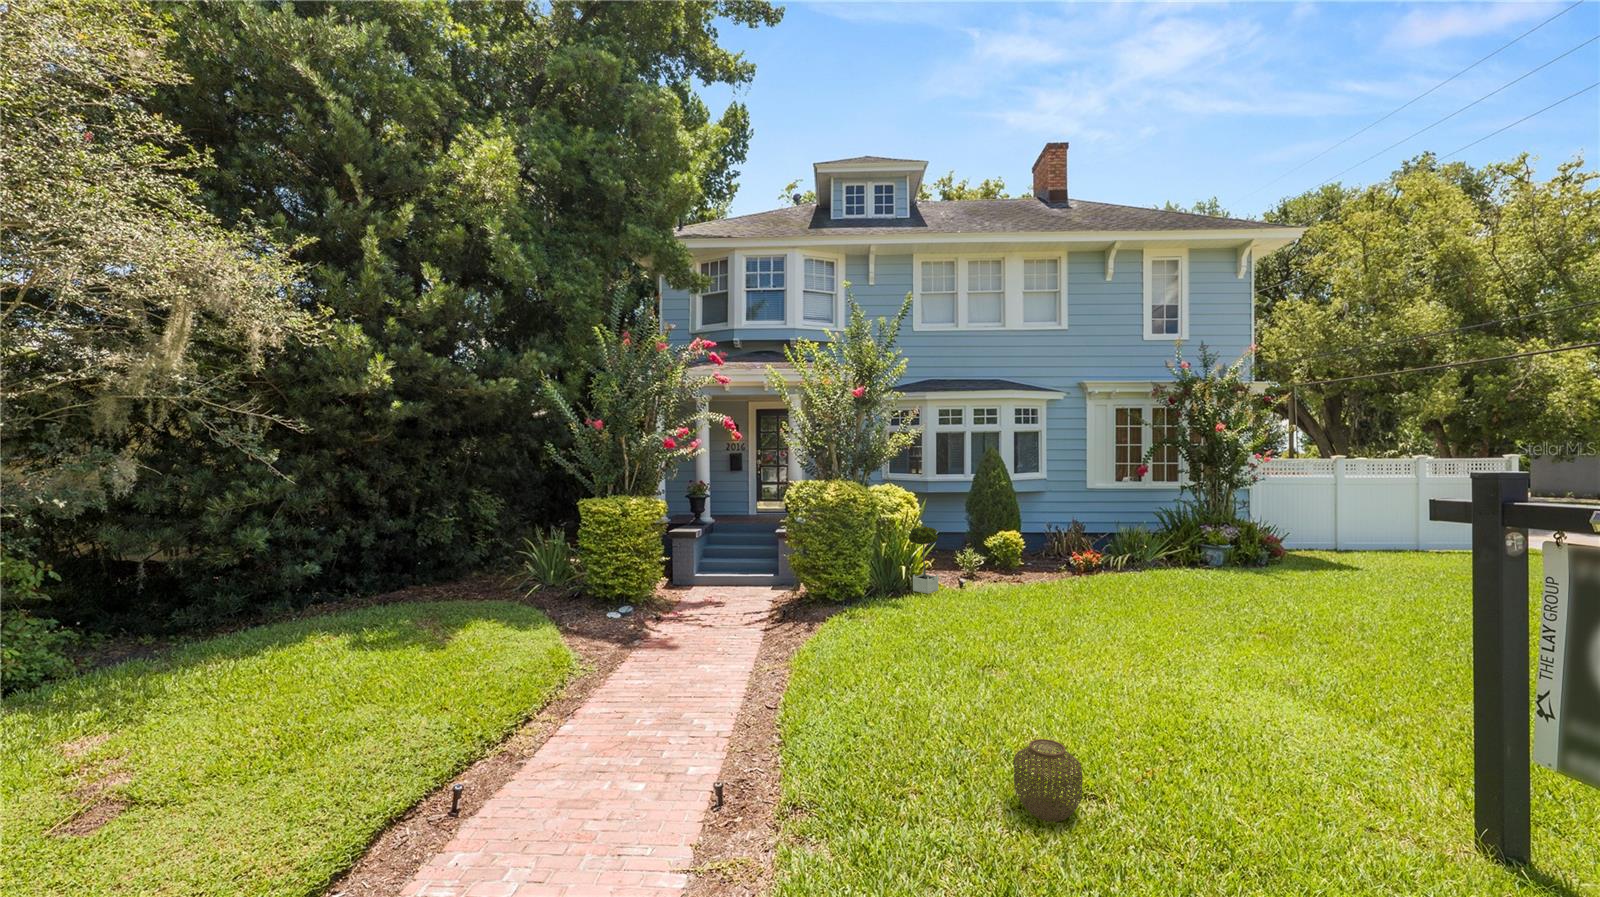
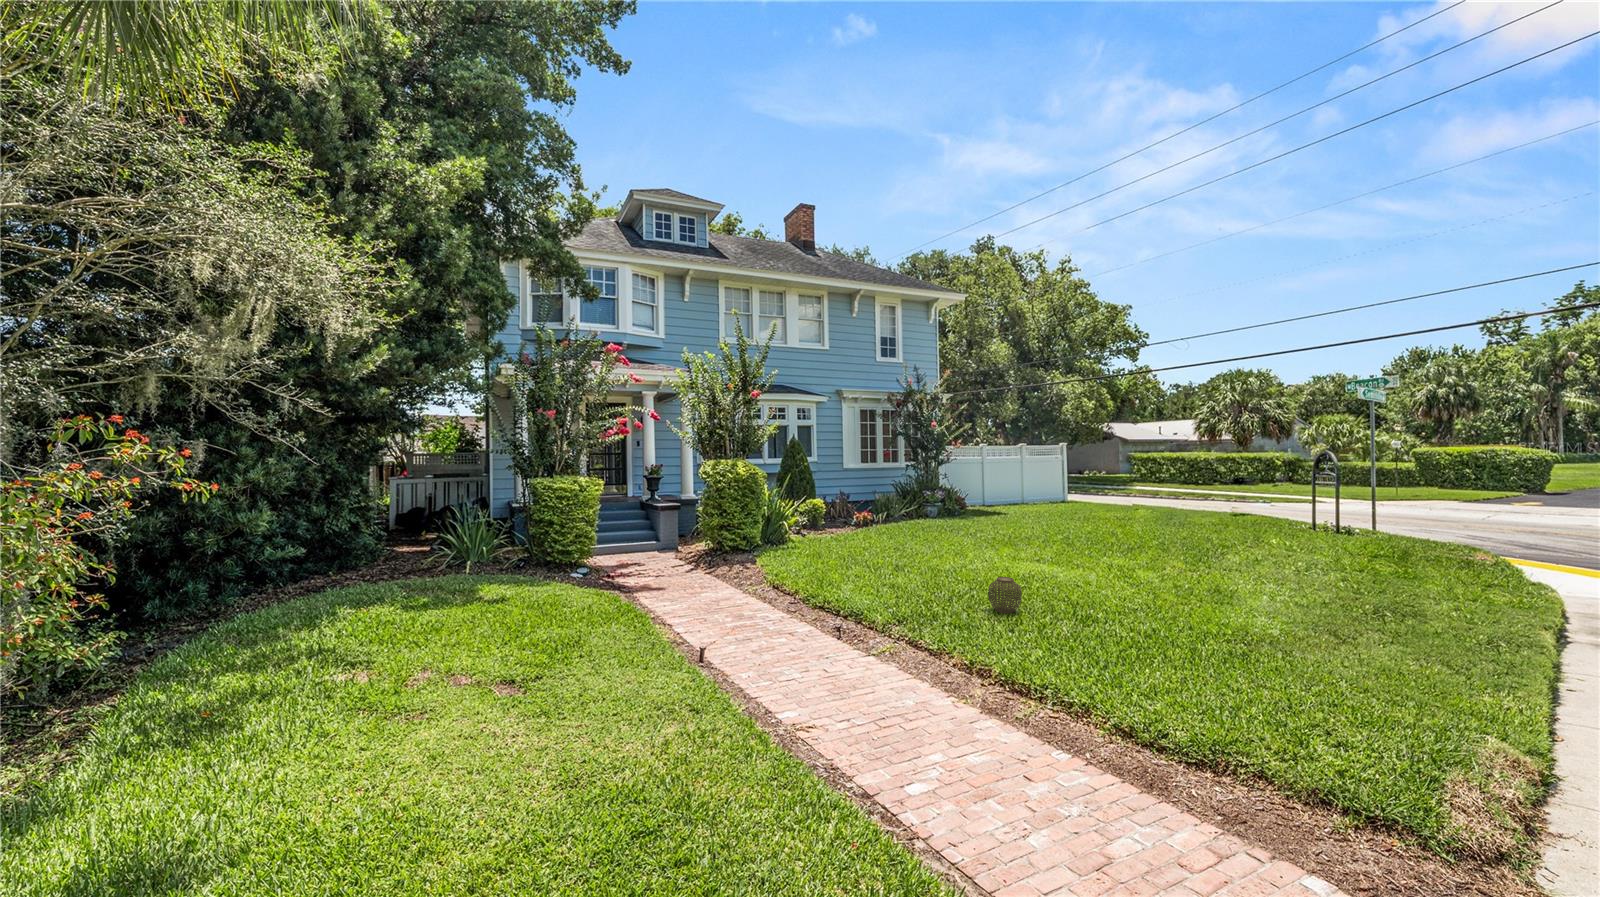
potted tree: present [908,526,939,593] -> none [784,492,804,541]

